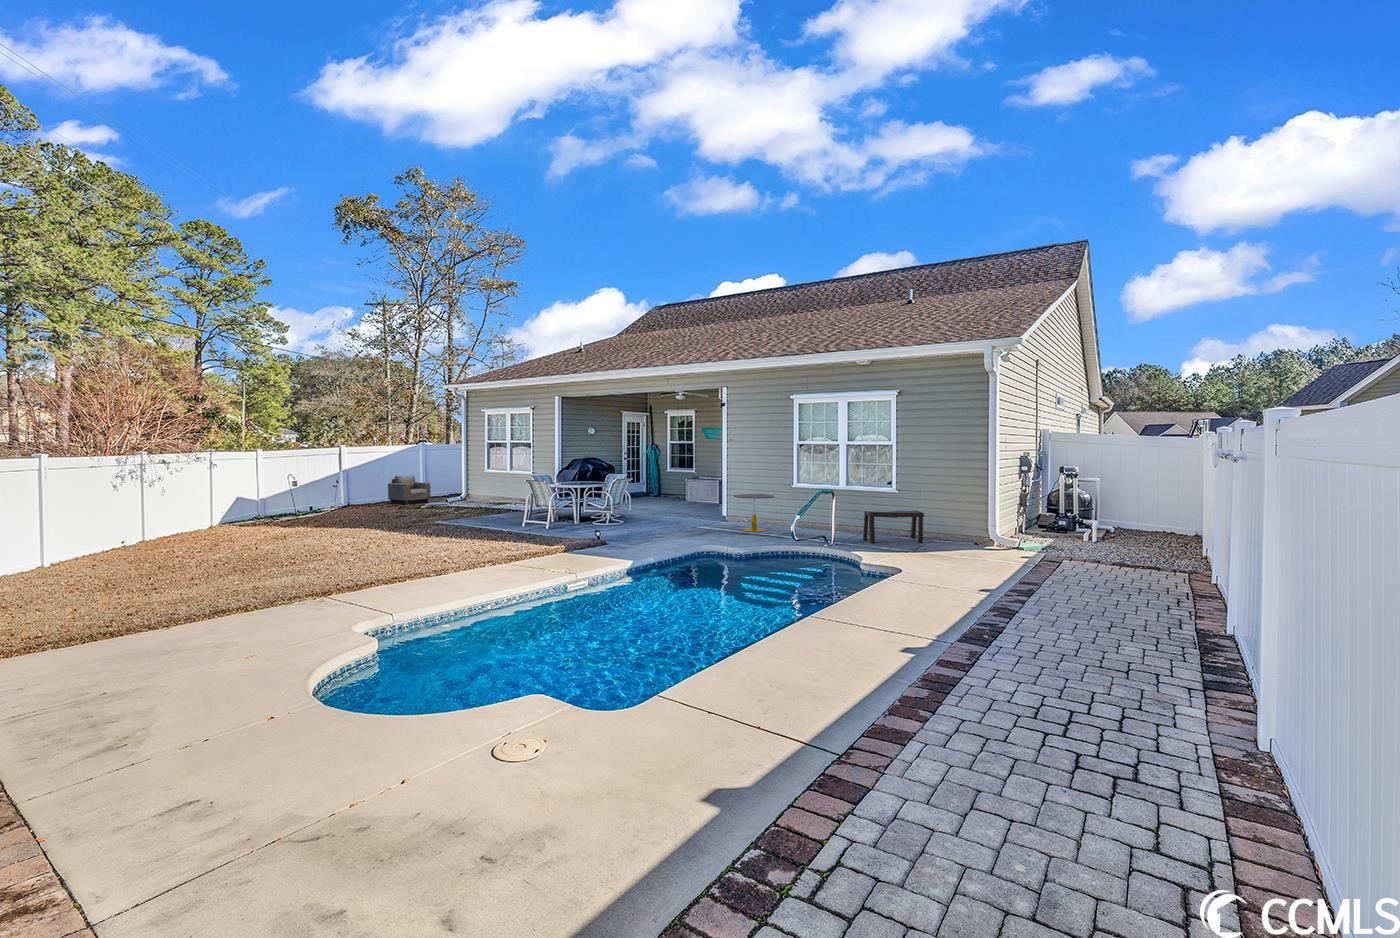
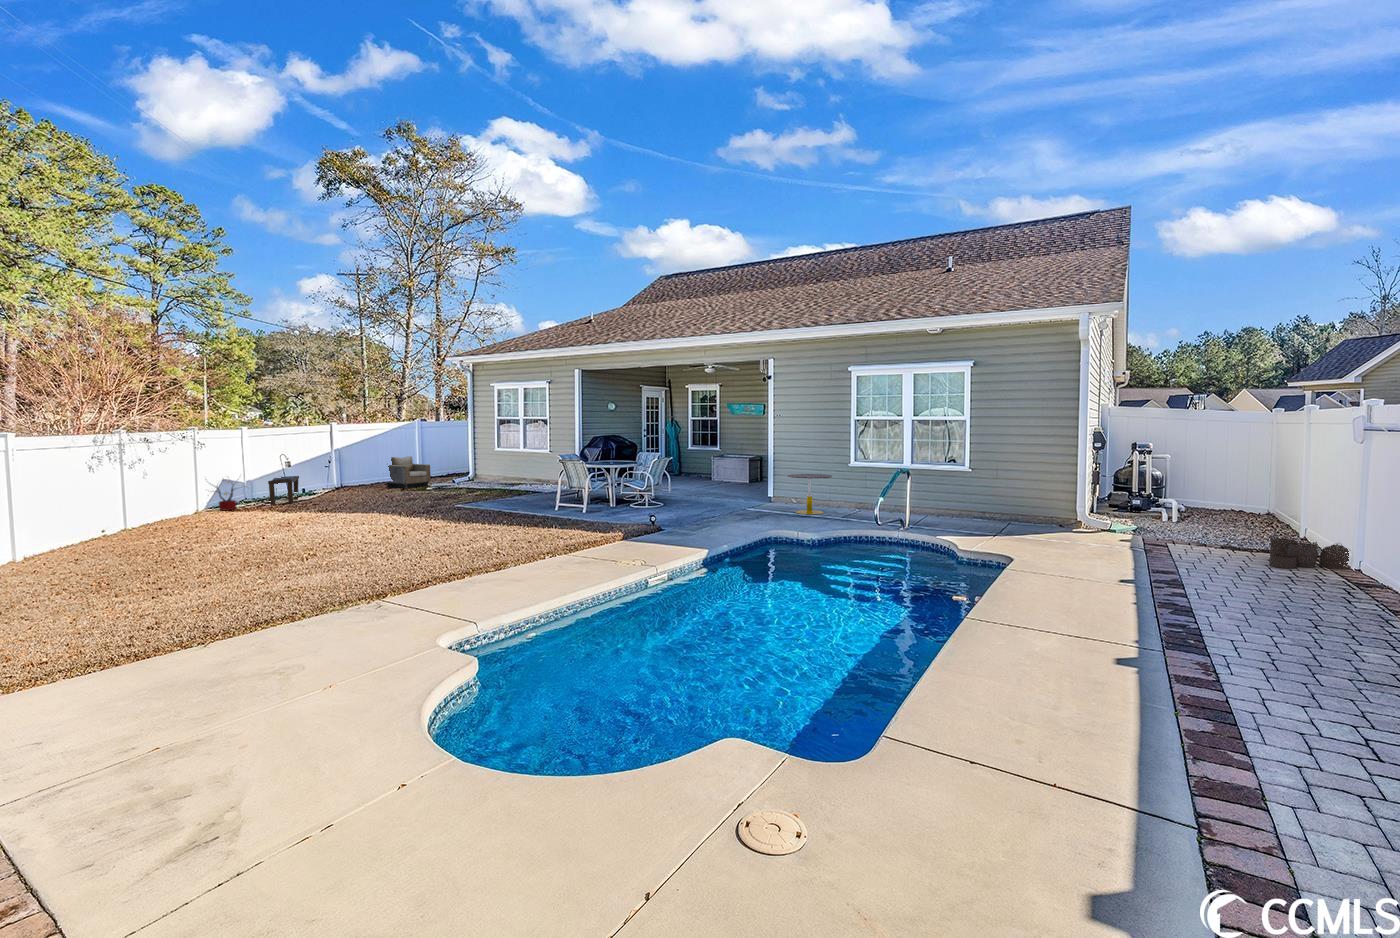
decorative plant: none [213,491,258,523] -> present [216,481,237,510]
bench: present [863,511,924,543] -> present [268,476,299,505]
woven basket: none [1132,555,1209,587] -> present [1269,536,1351,570]

